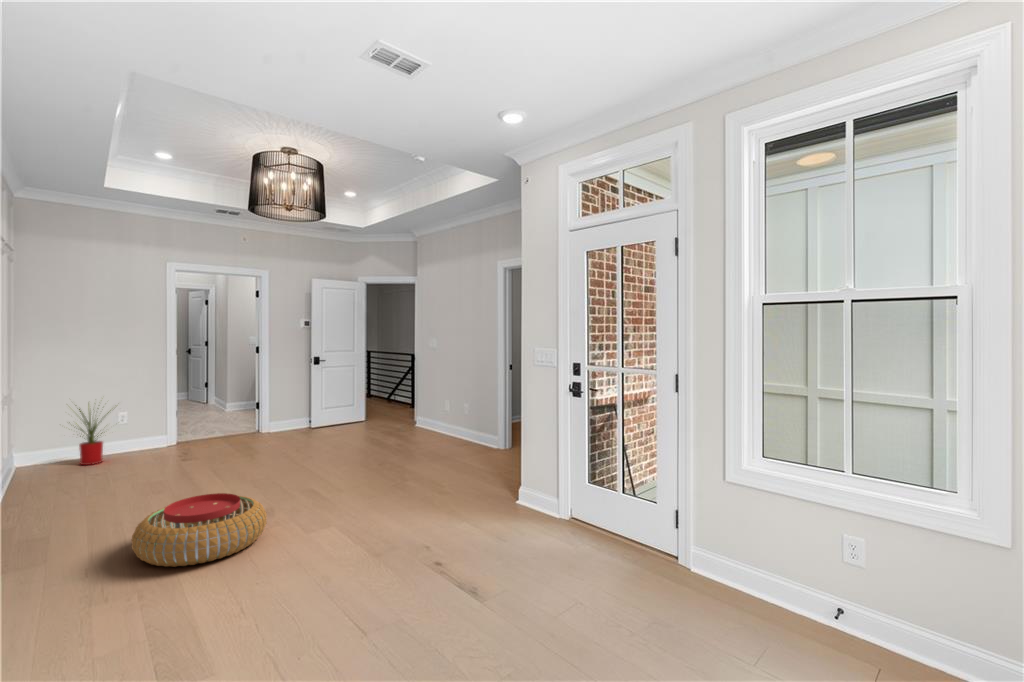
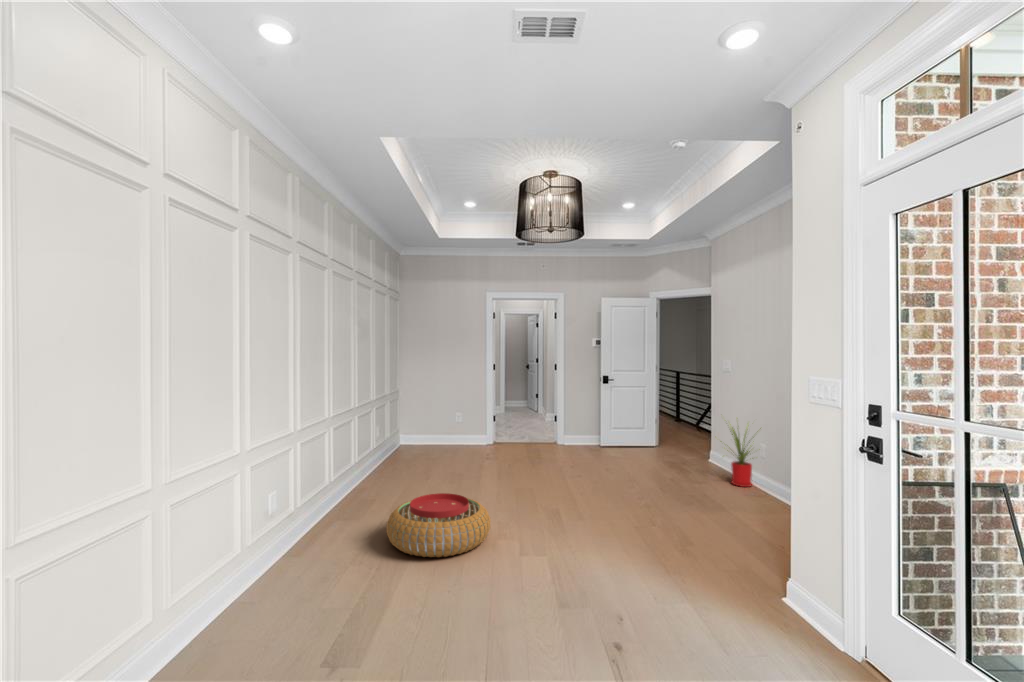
house plant: present [76,409,111,465] -> present [727,424,761,487]

